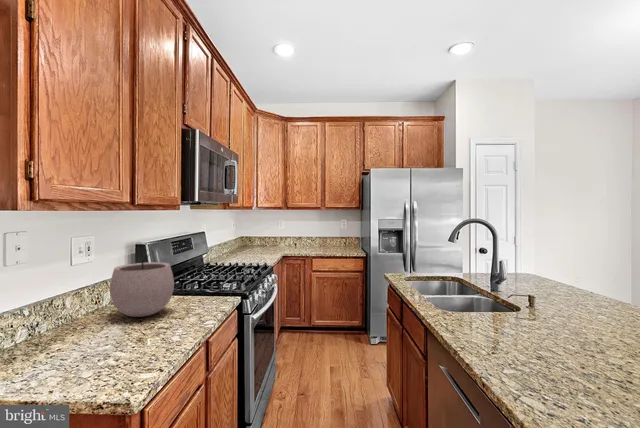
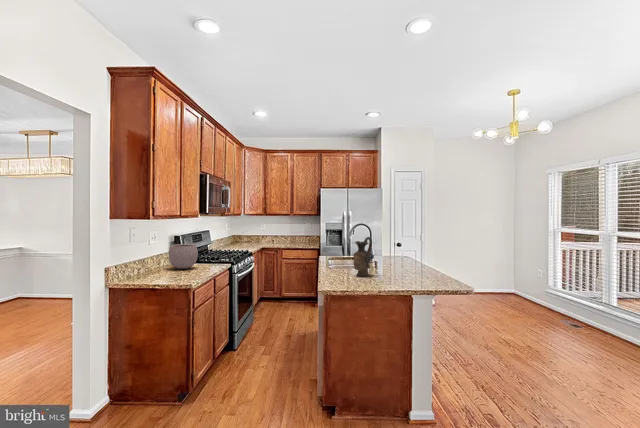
ceramic pitcher: none [543,251,593,353] -> present [353,237,372,276]

